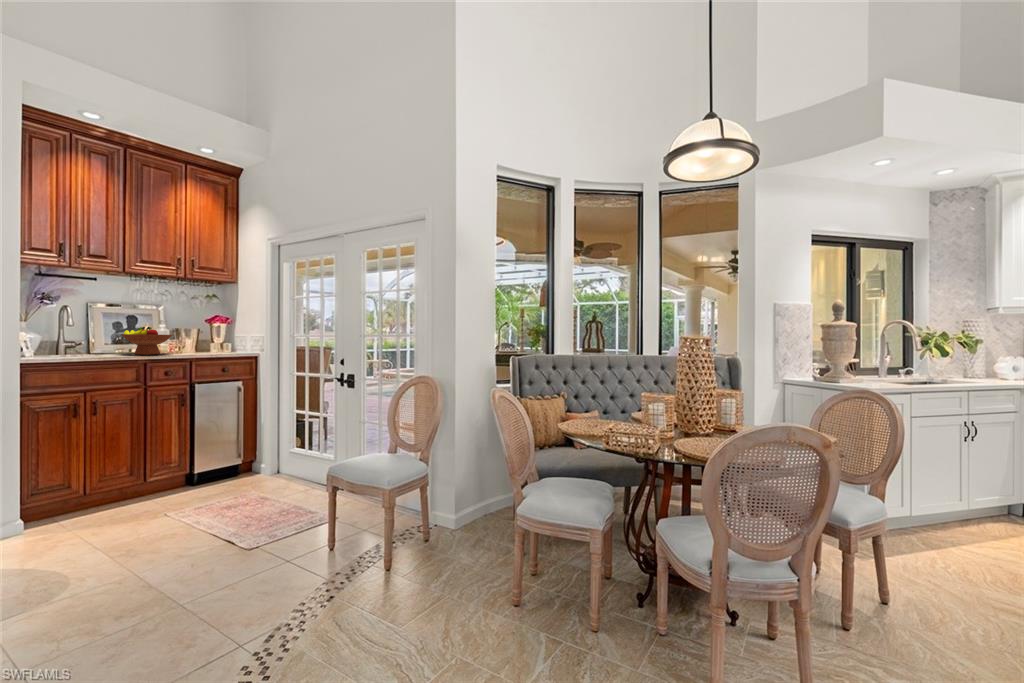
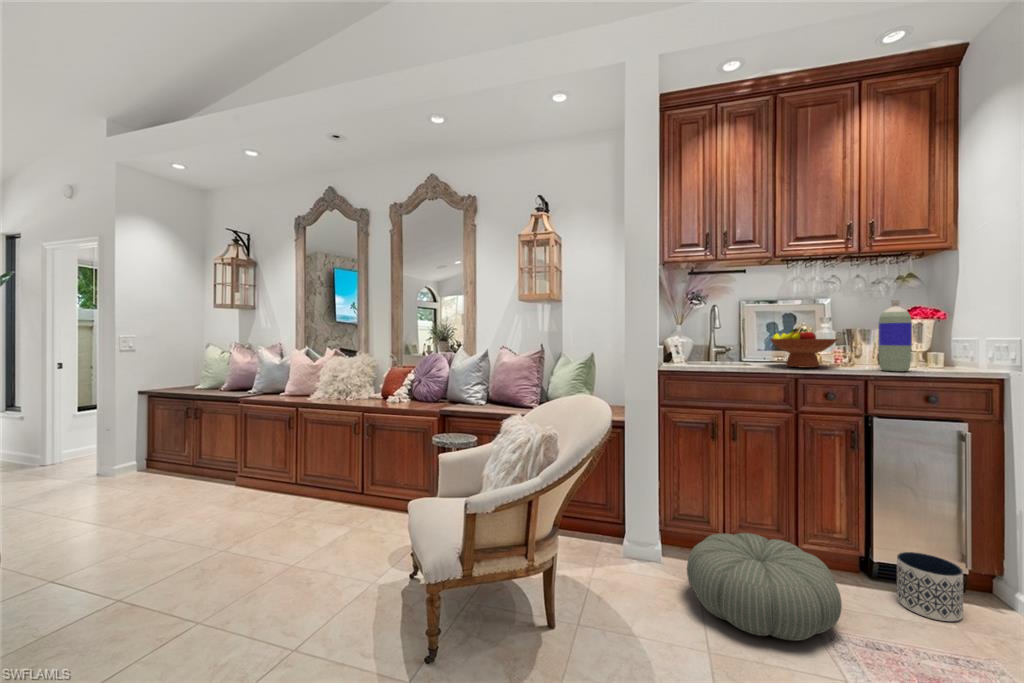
bottle: none [198,311,216,355] -> present [879,300,912,371]
planter: none [209,459,242,492] -> present [897,552,963,621]
pouf: none [61,473,181,534] -> present [687,533,842,641]

